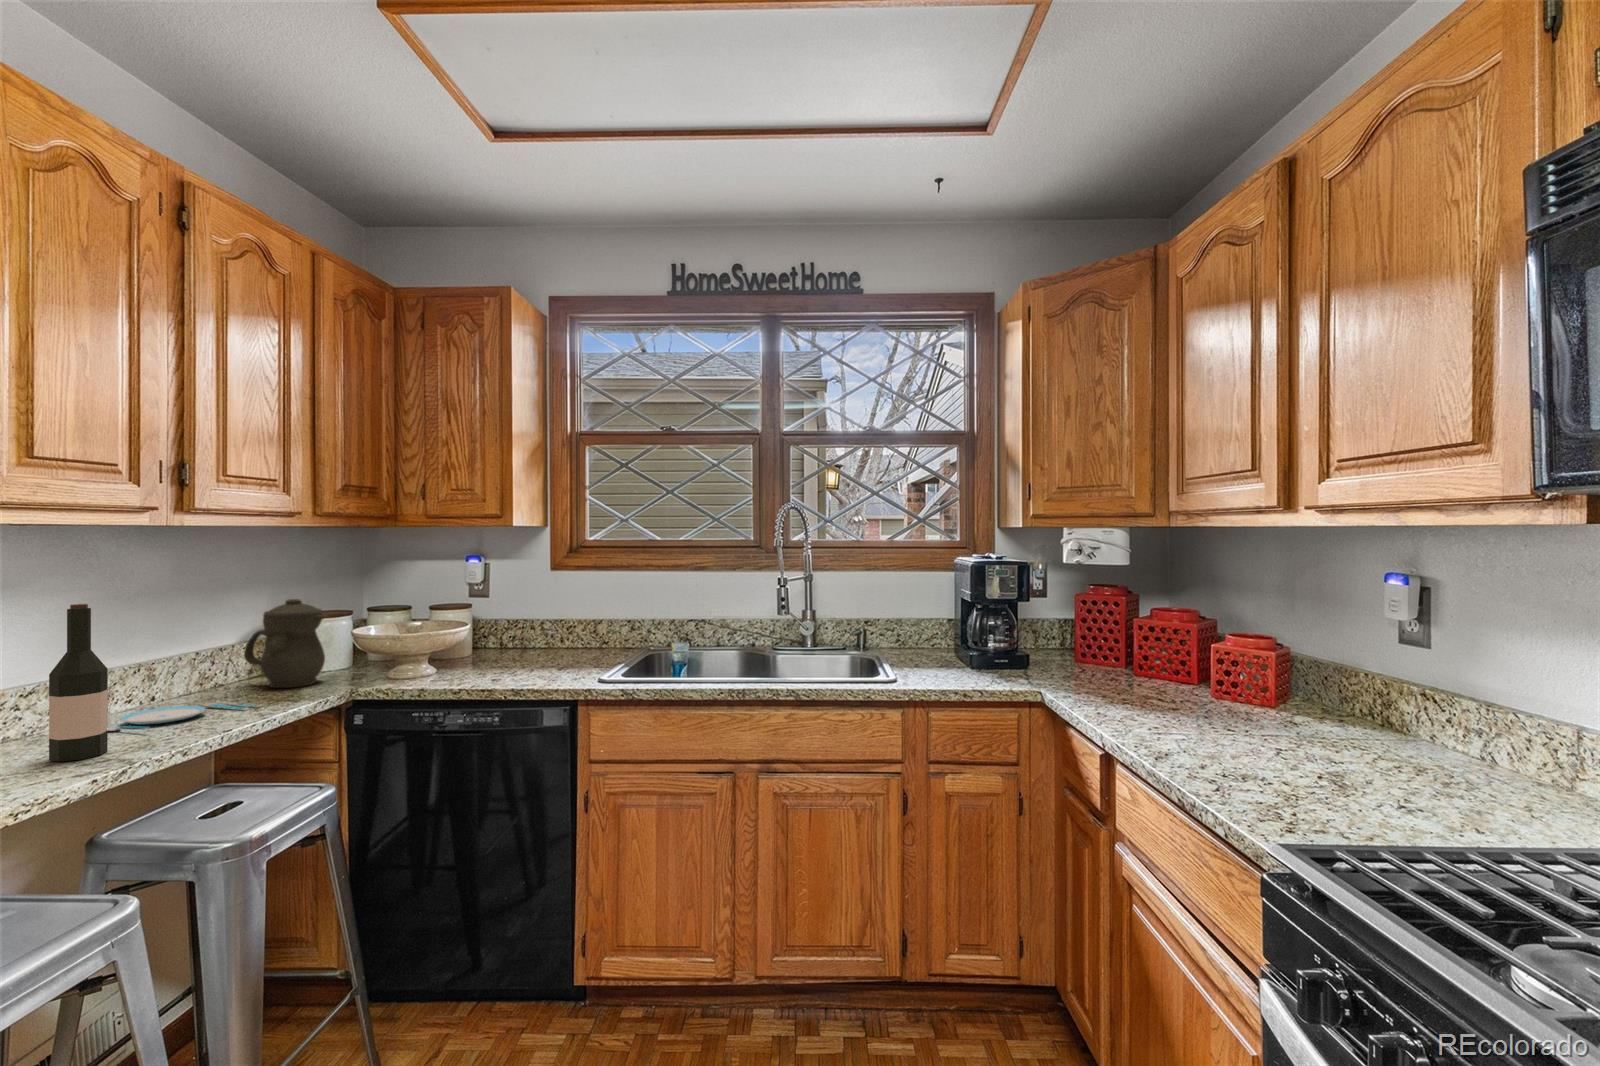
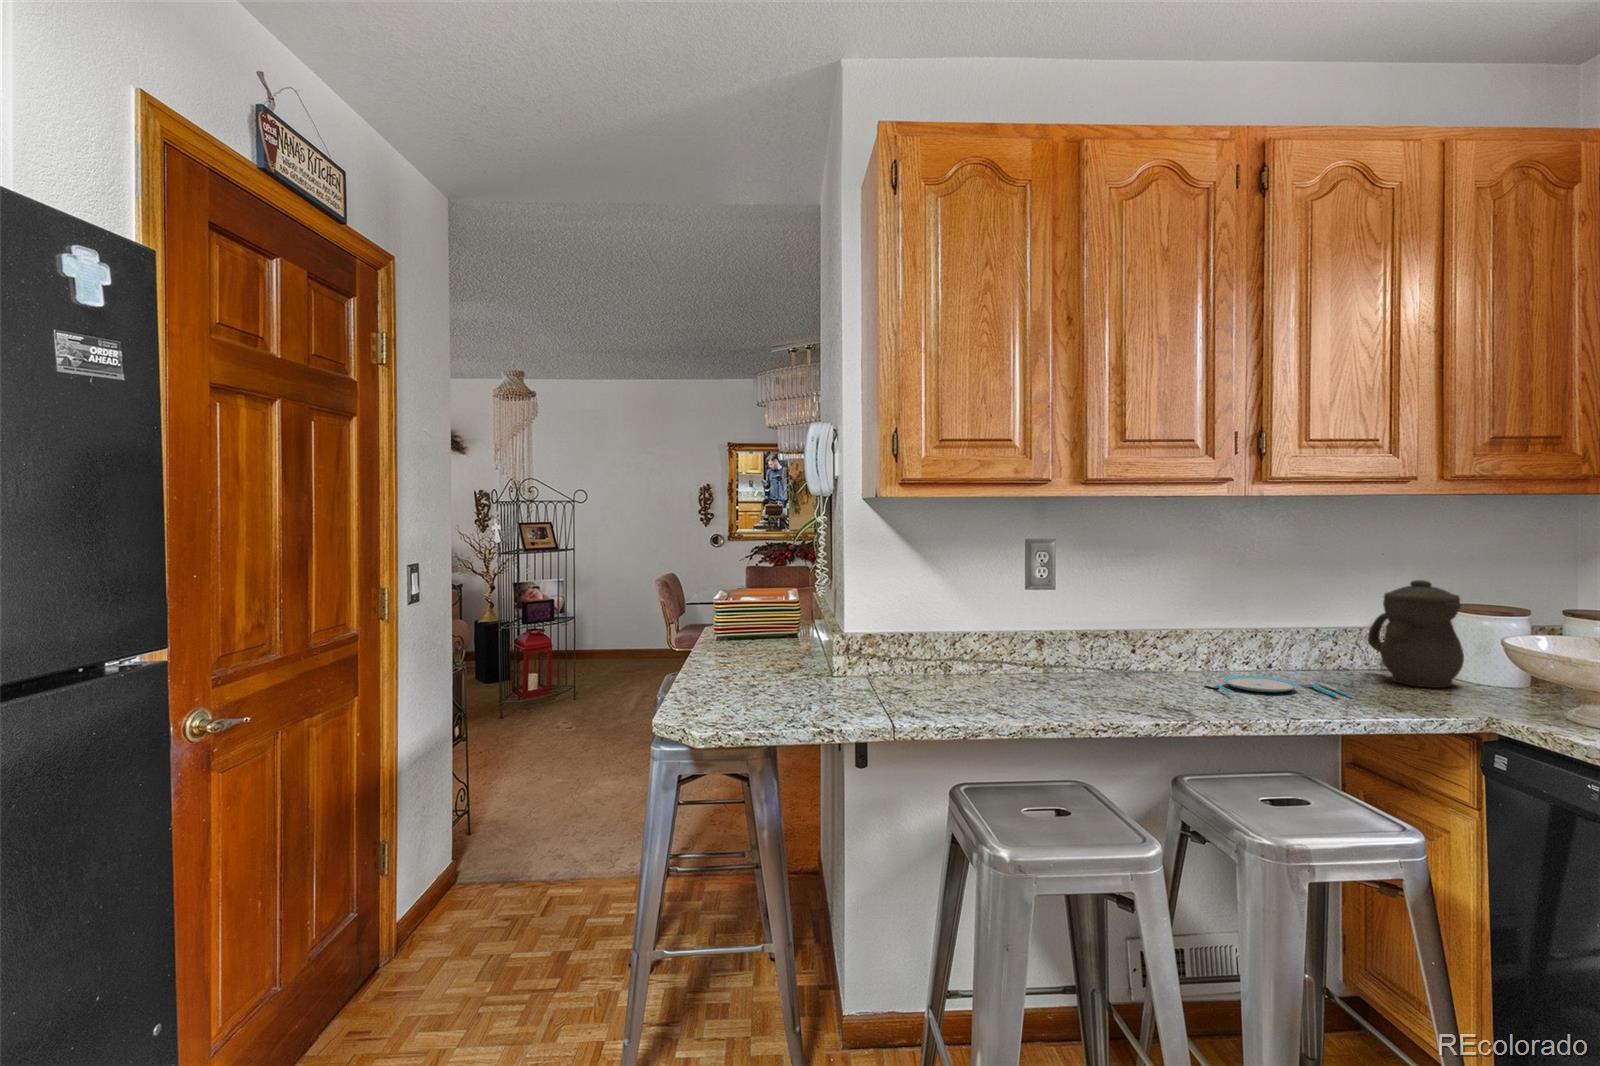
wine bottle: present [49,604,108,762] -> none [1147,568,1188,705]

